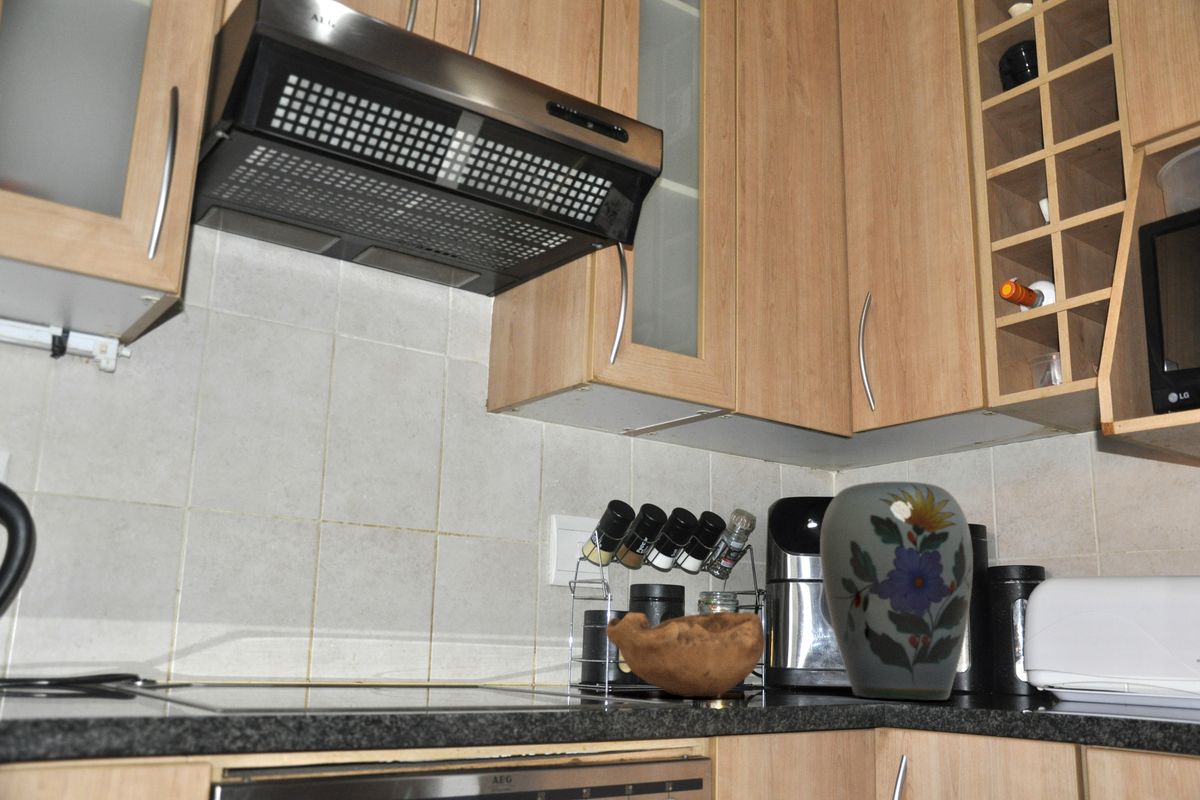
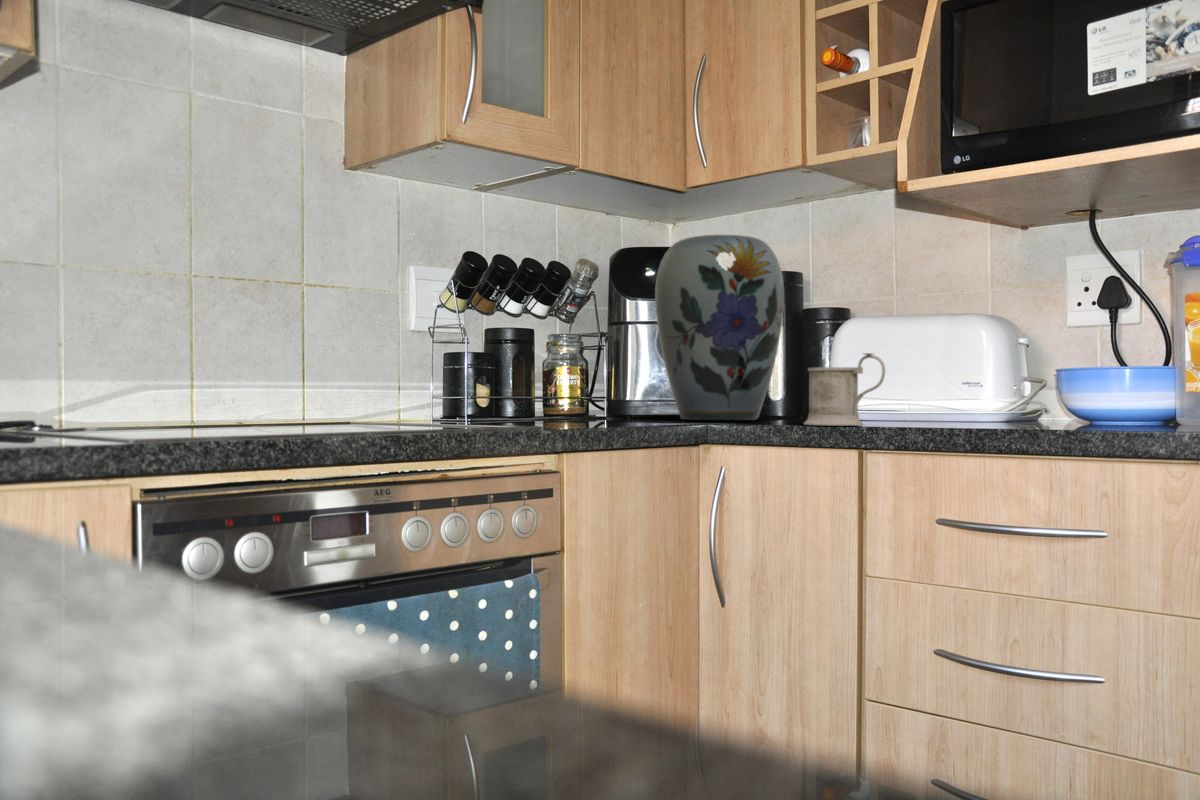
wooden bowl: present [606,612,765,697] -> none [466,351,605,423]
mug: none [1010,624,1112,714] -> present [804,353,885,426]

